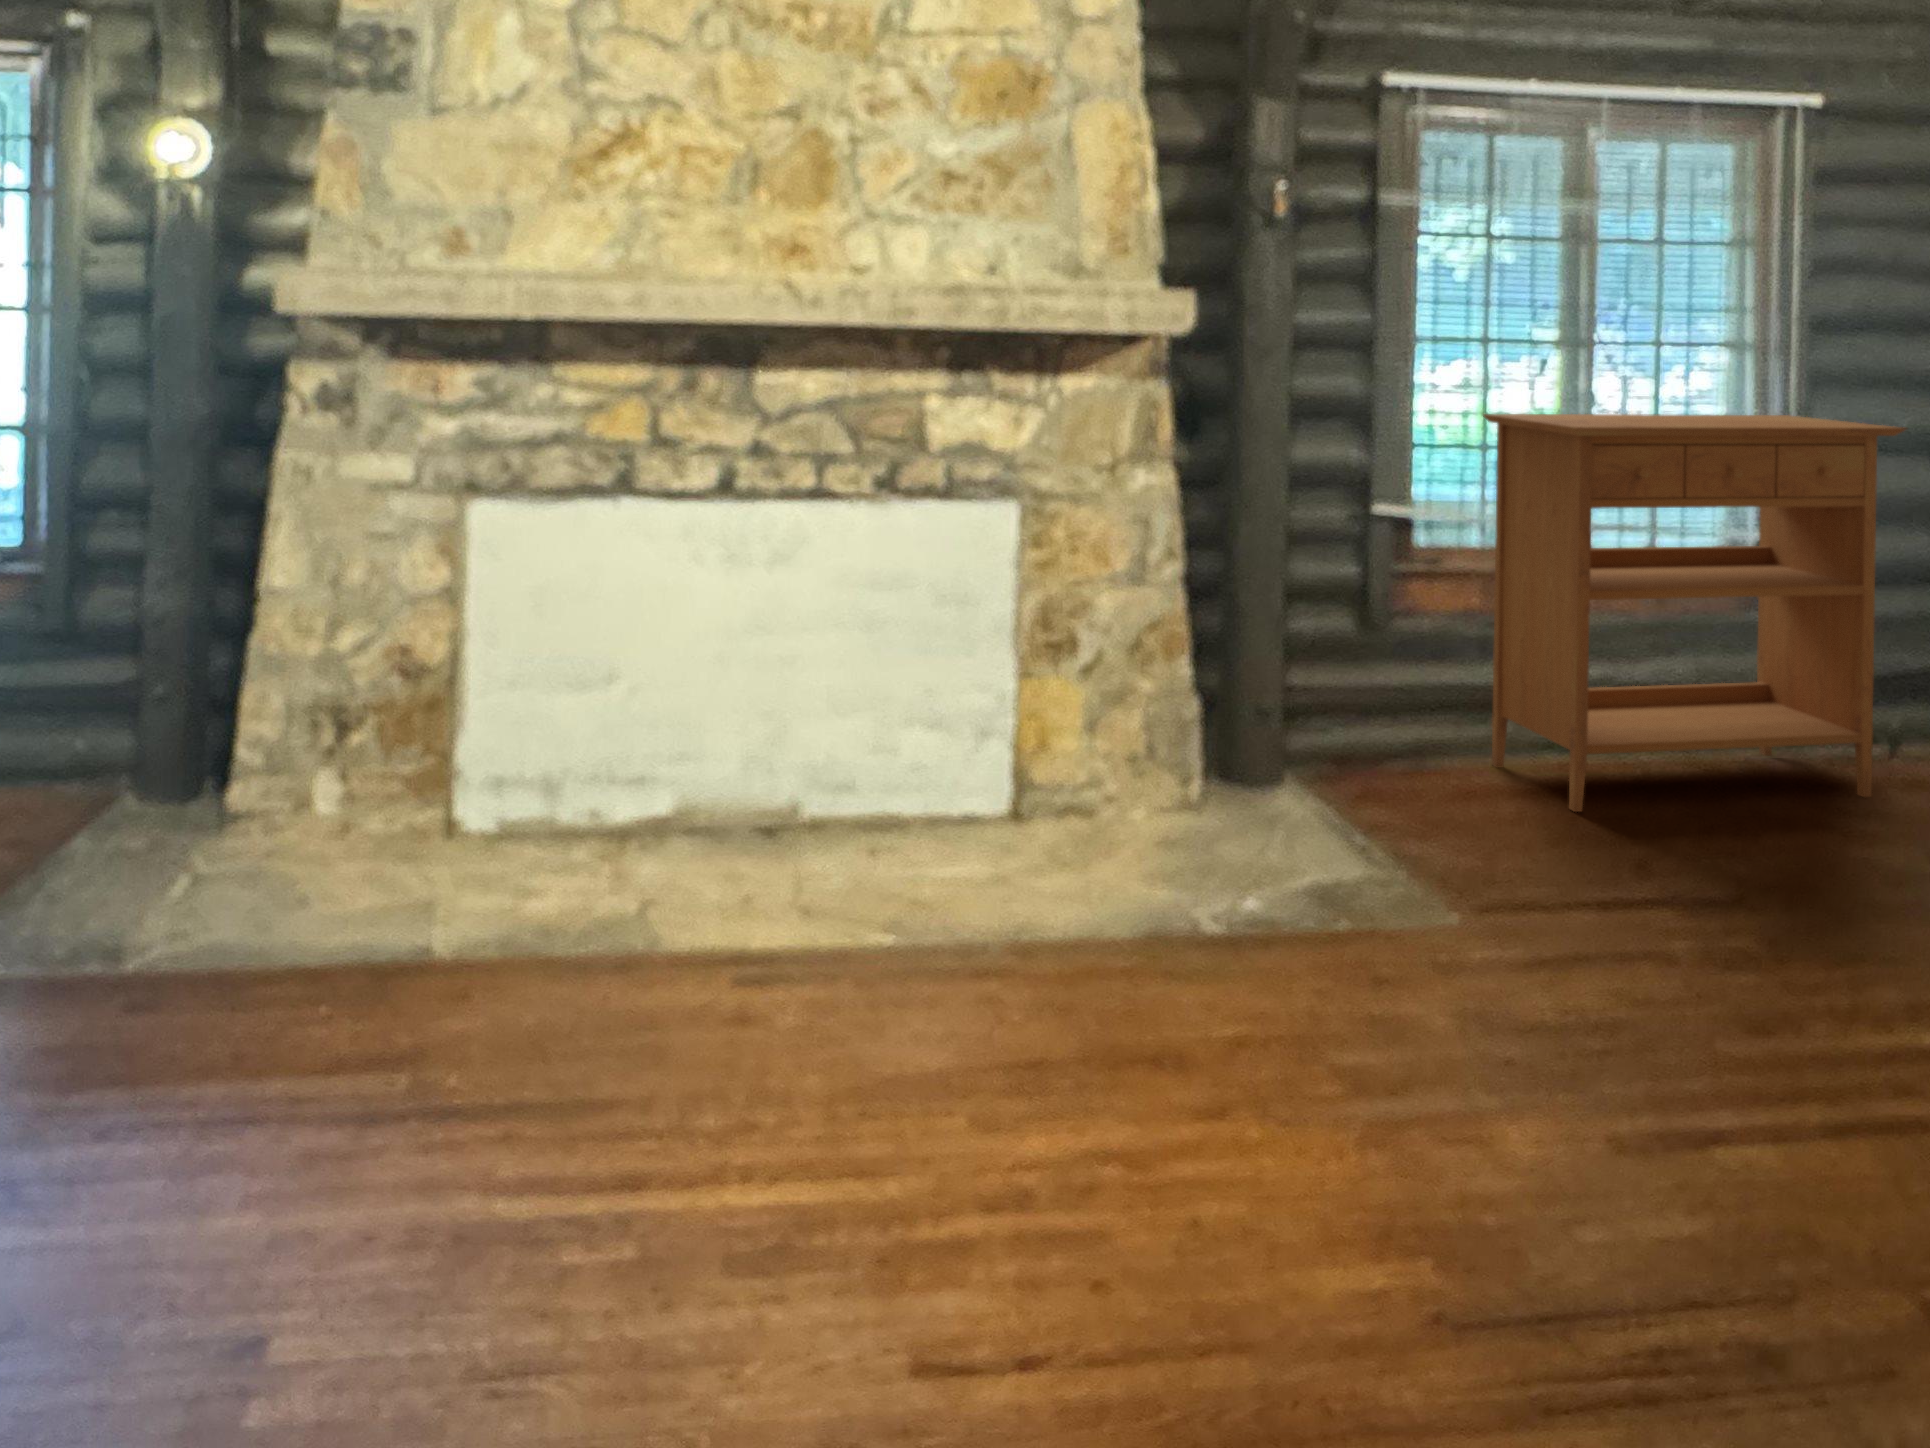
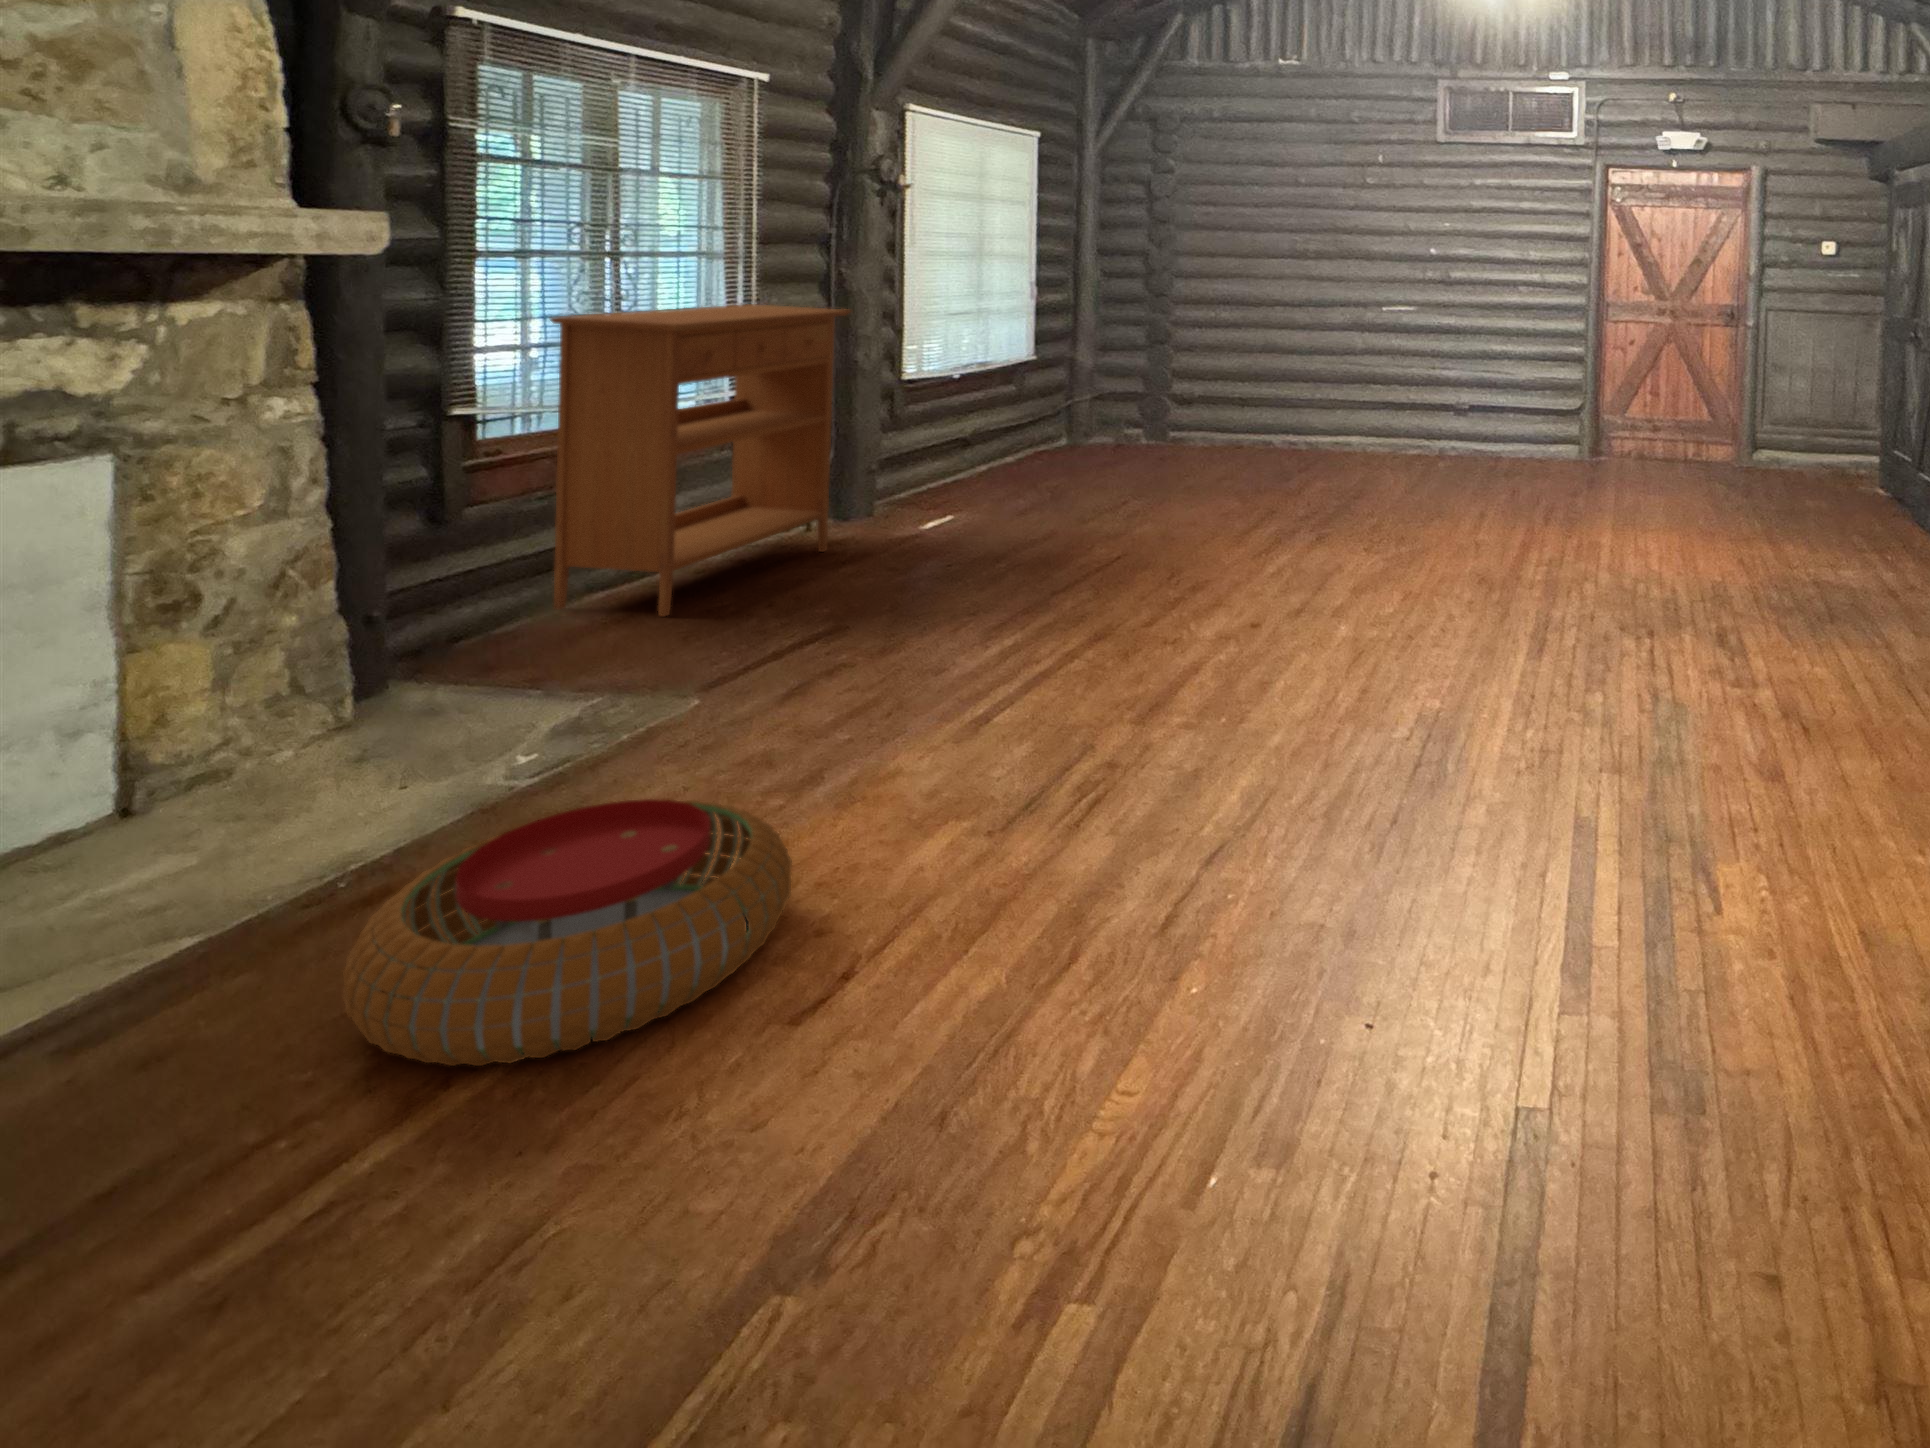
pouf: none [802,953,1220,1268] -> present [343,799,792,1066]

